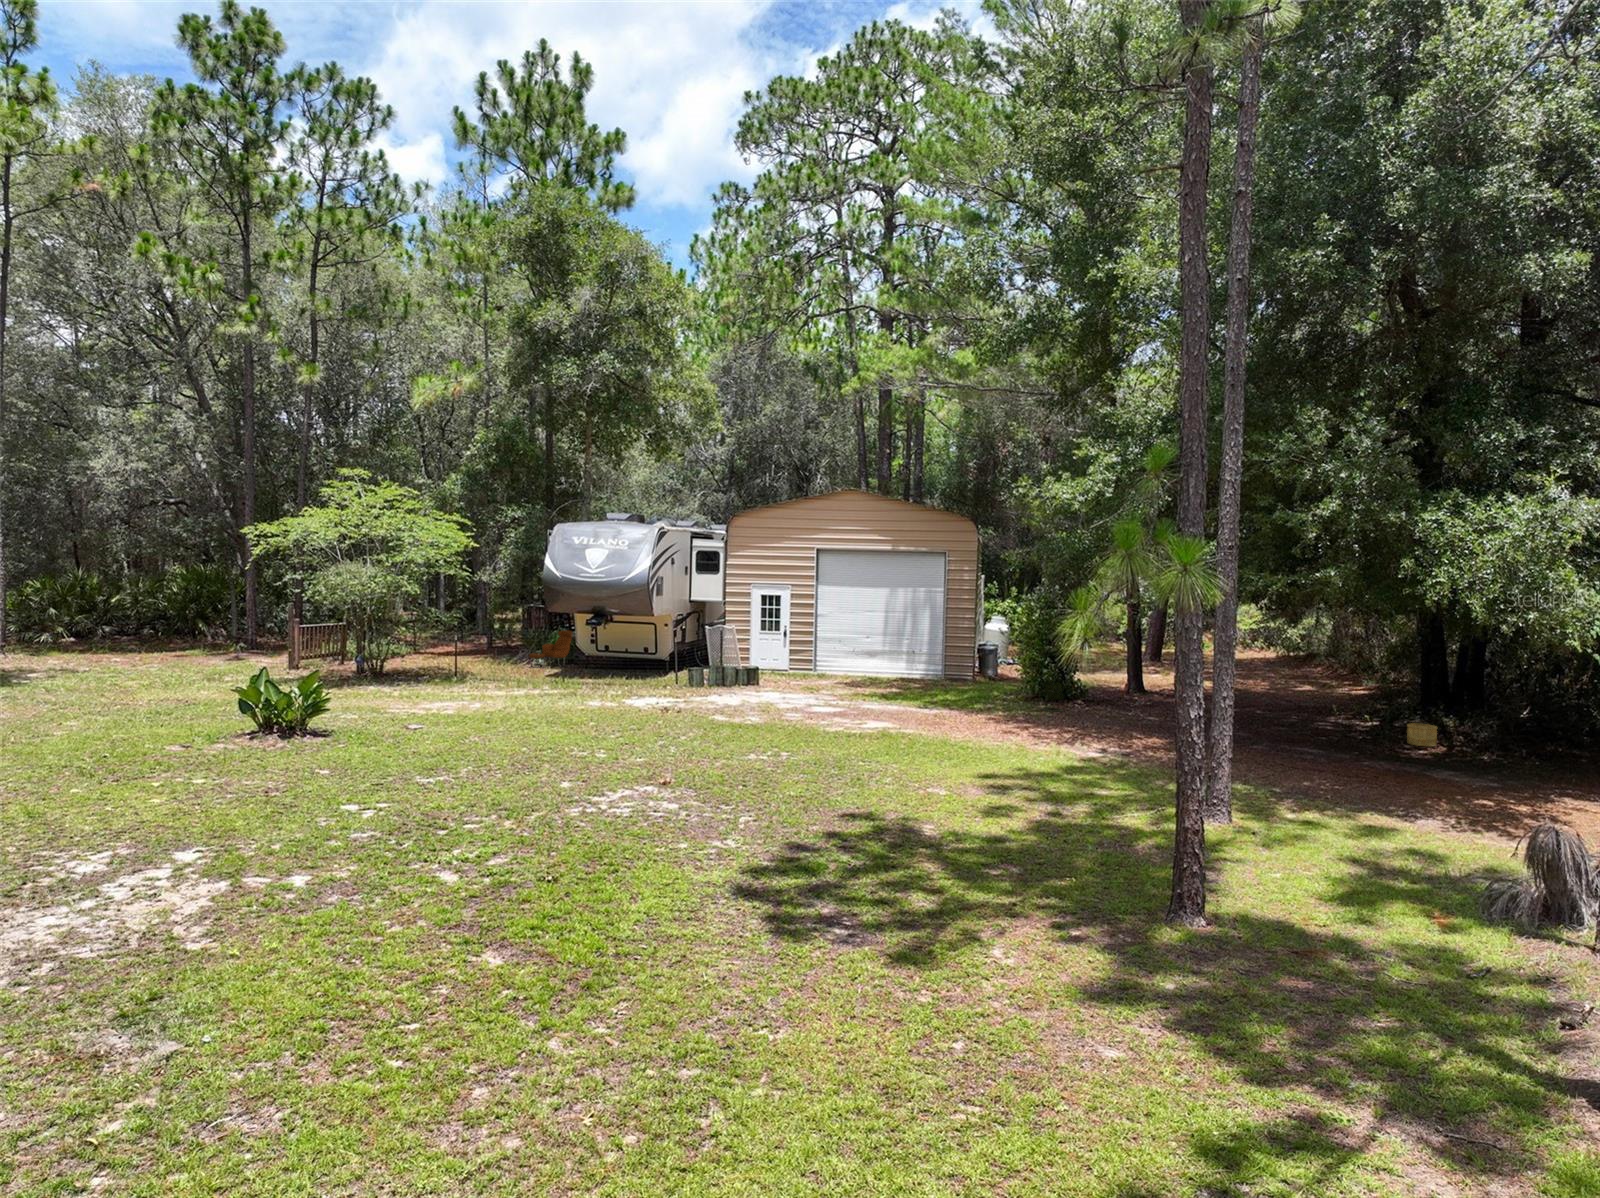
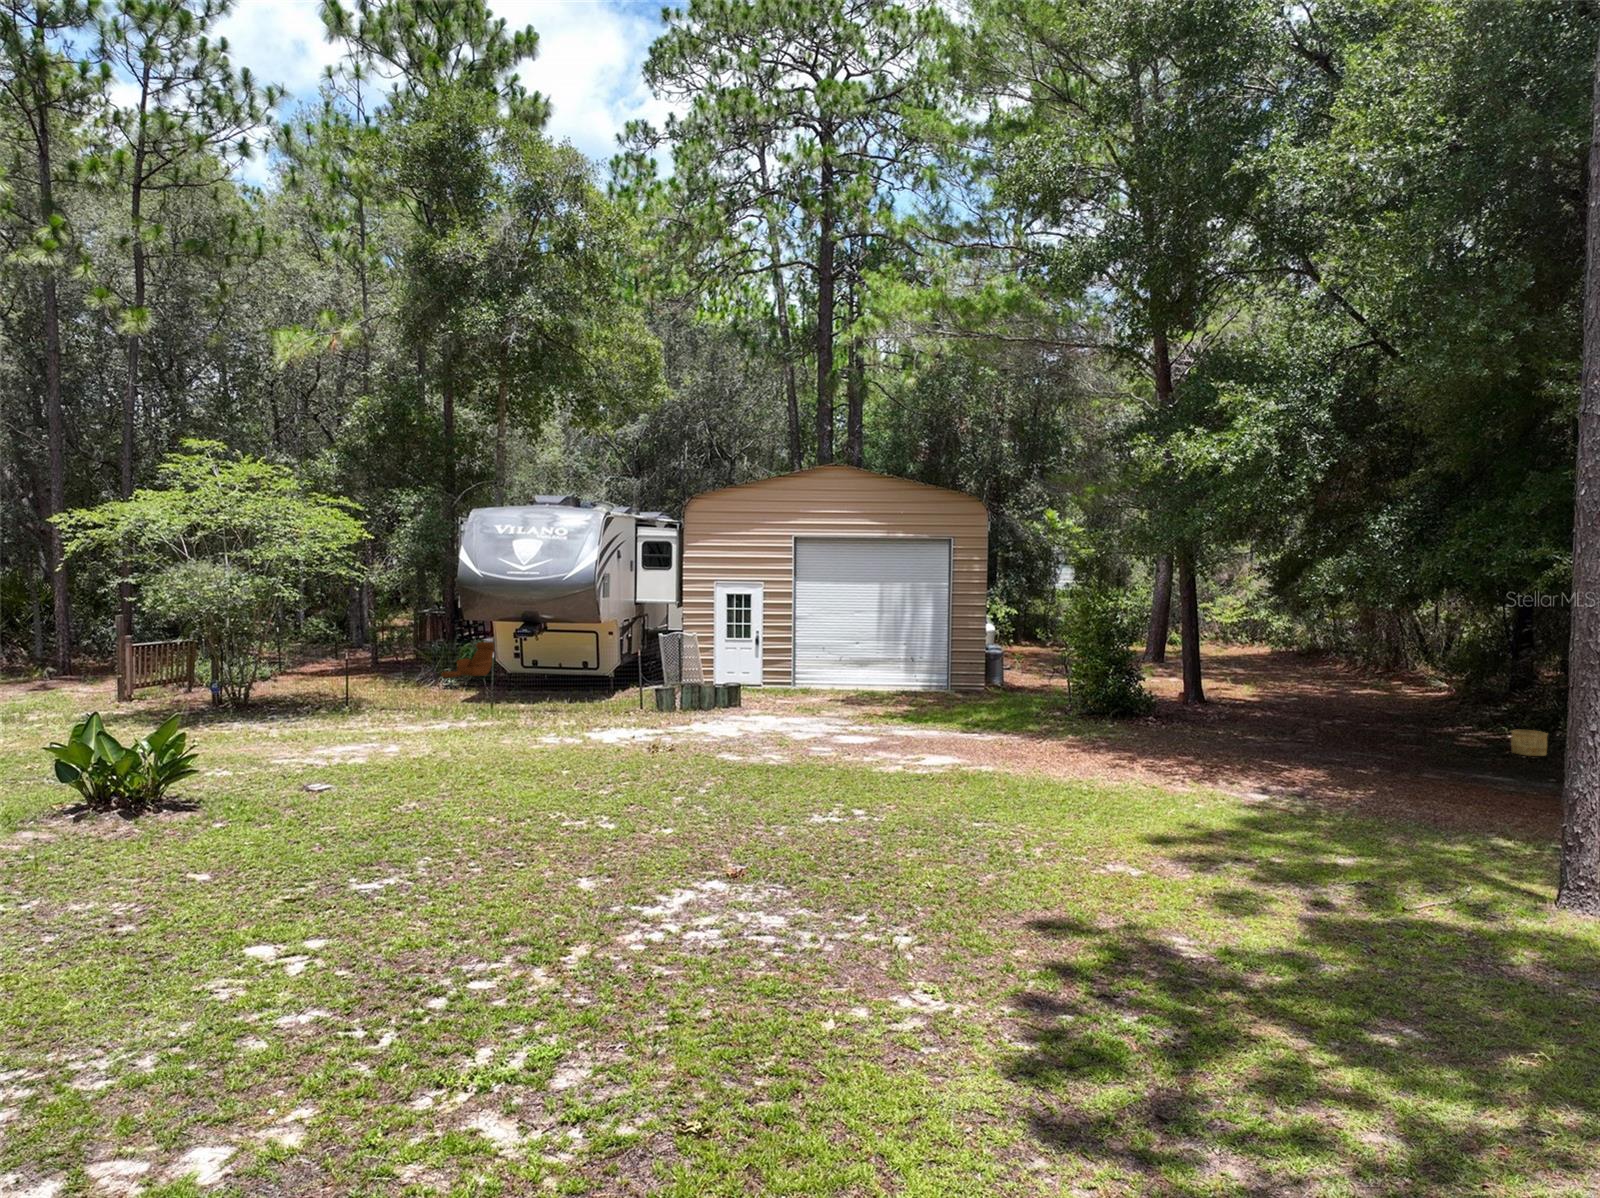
potted tree: present [1042,675,1062,712] -> none [1084,680,1112,727]

